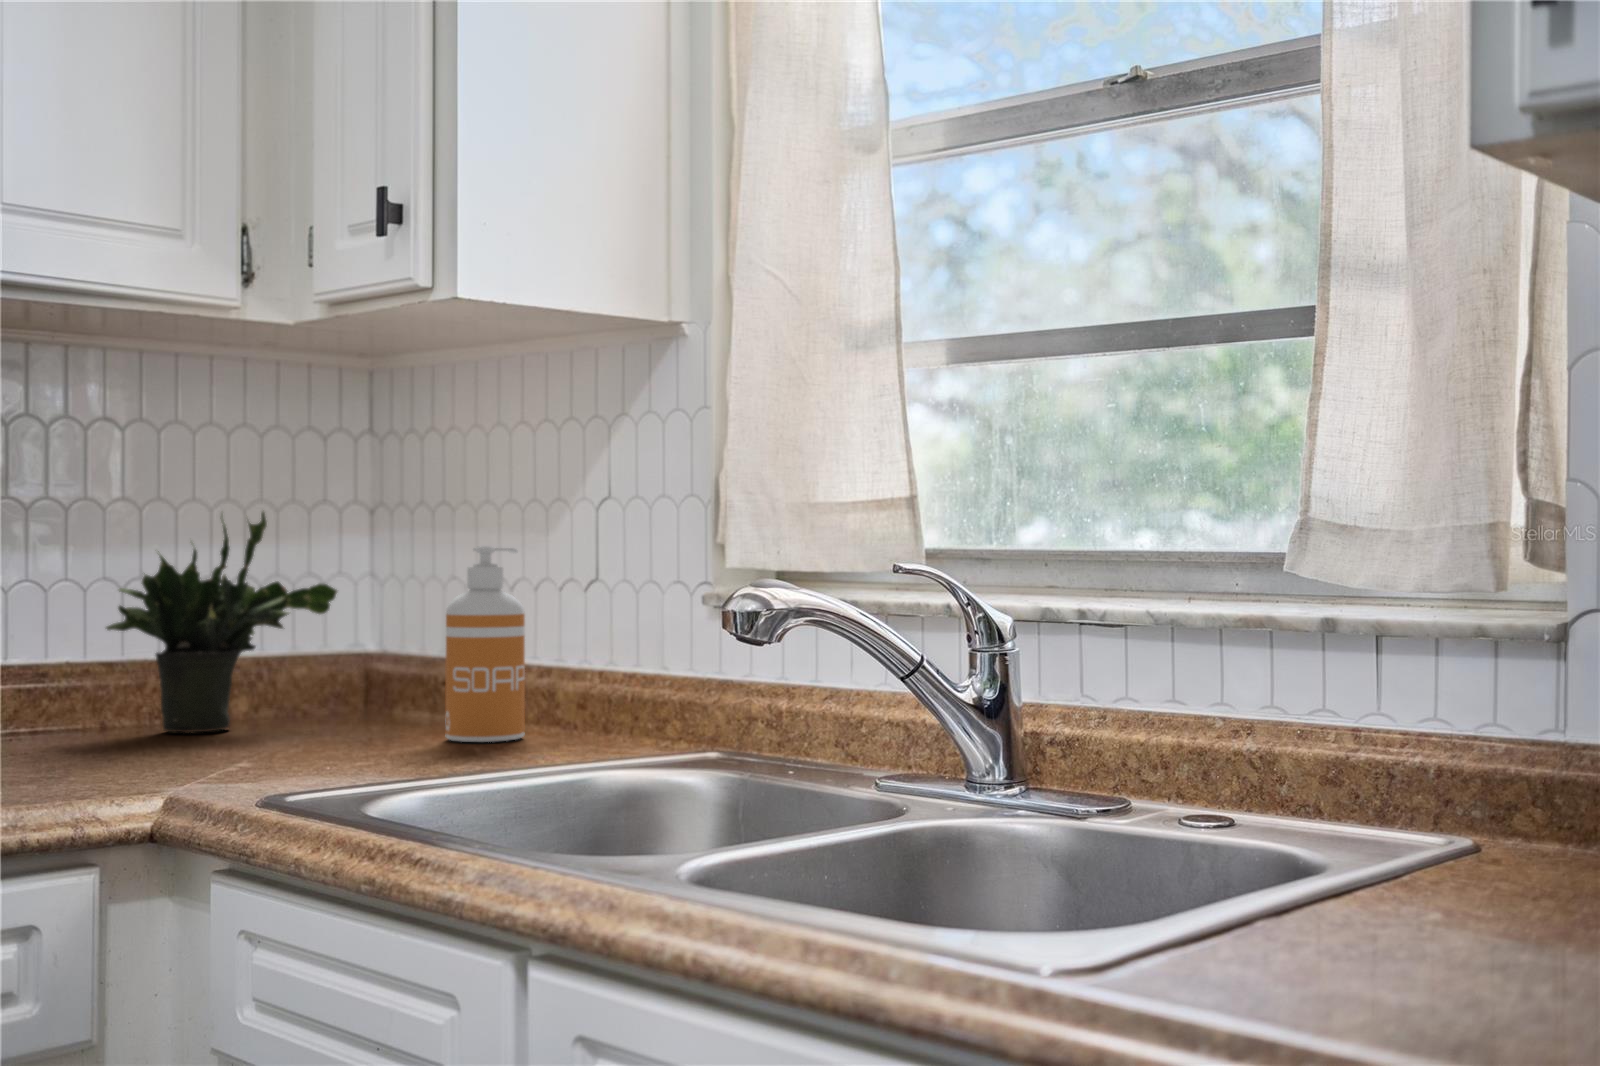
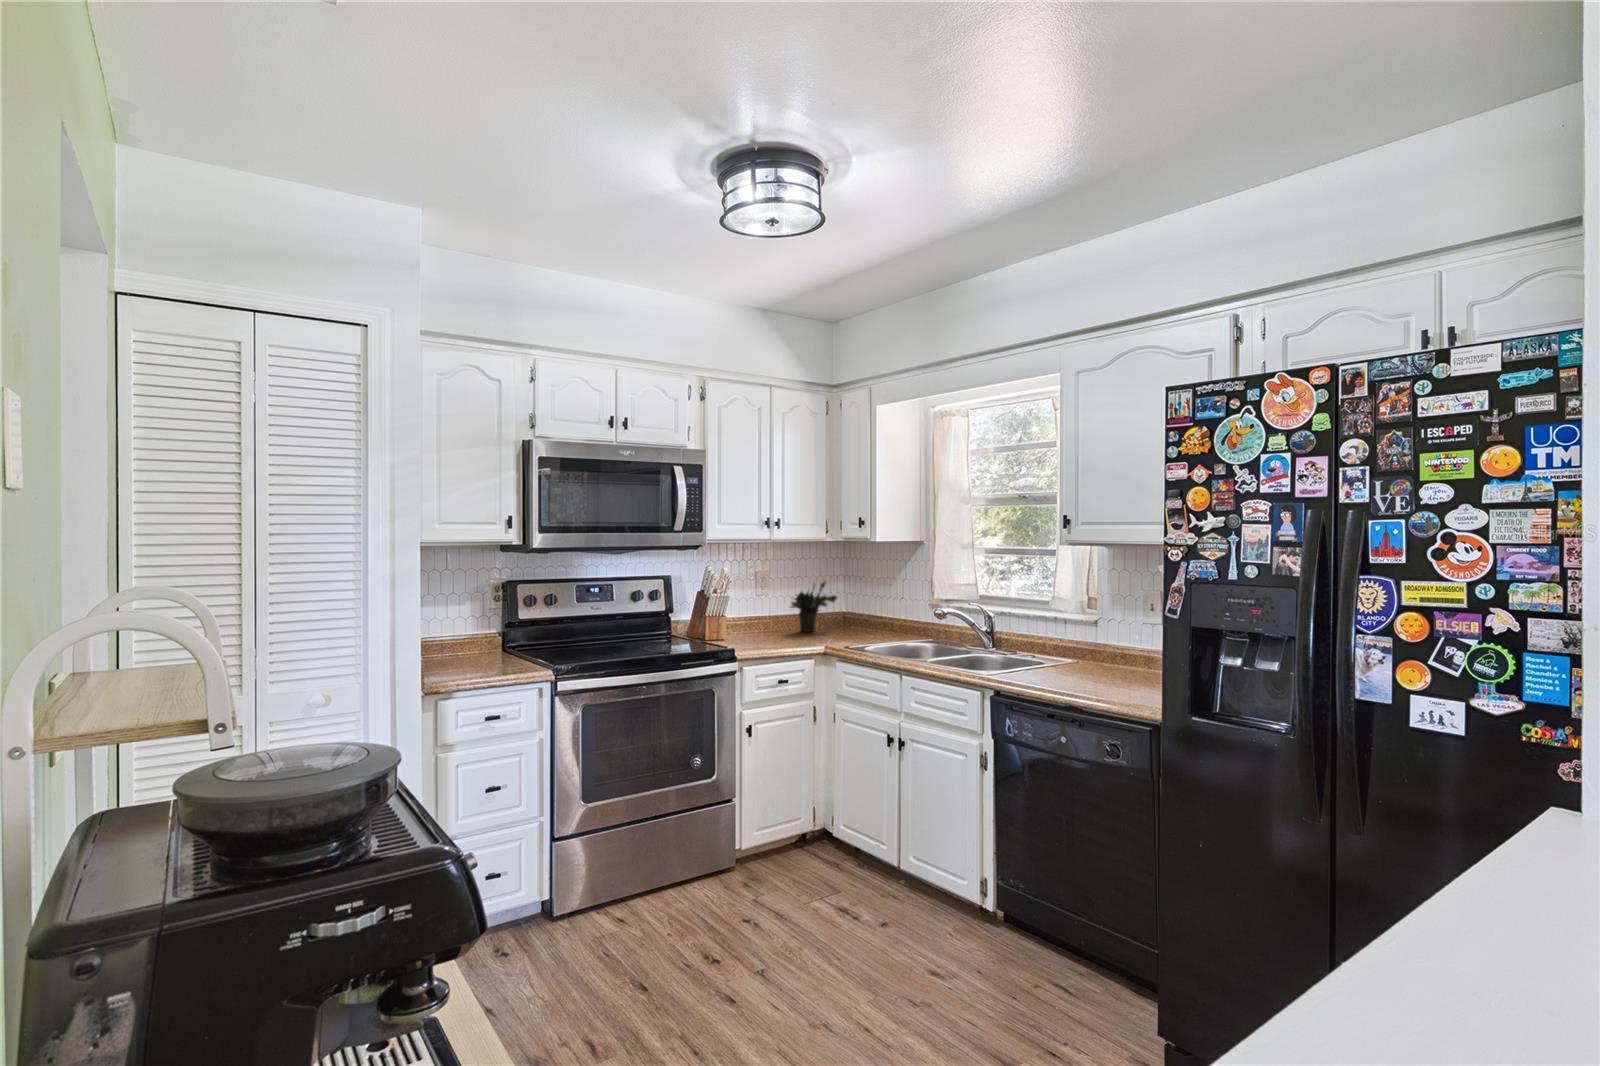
soap dispenser: present [445,546,525,742] -> none [869,590,887,636]

